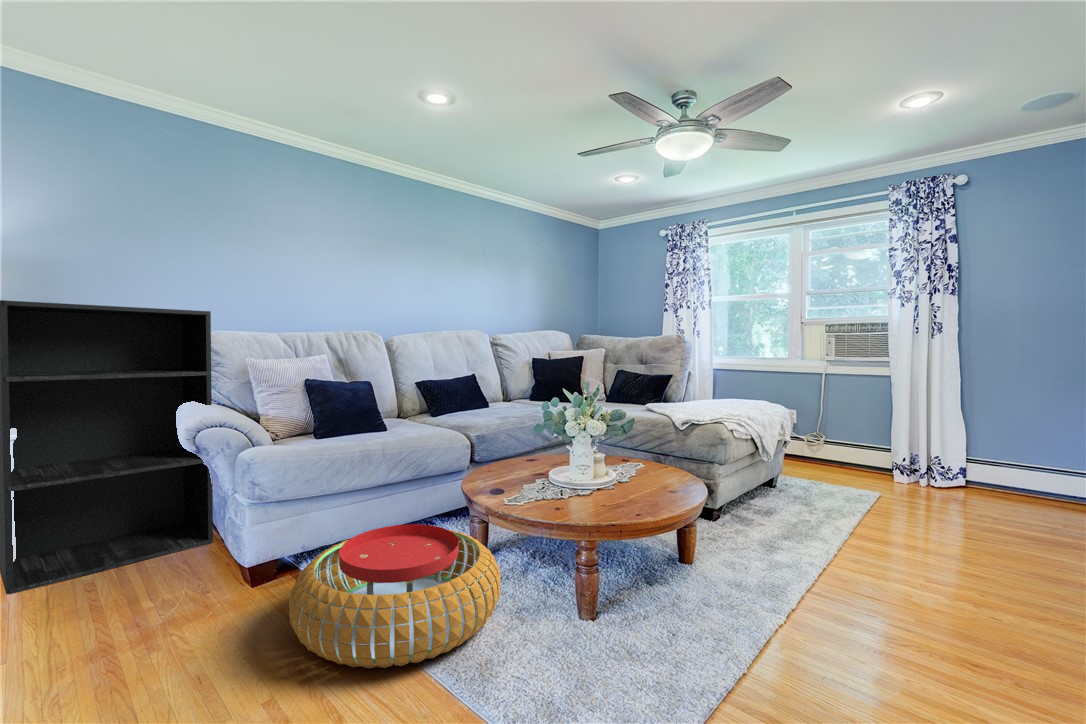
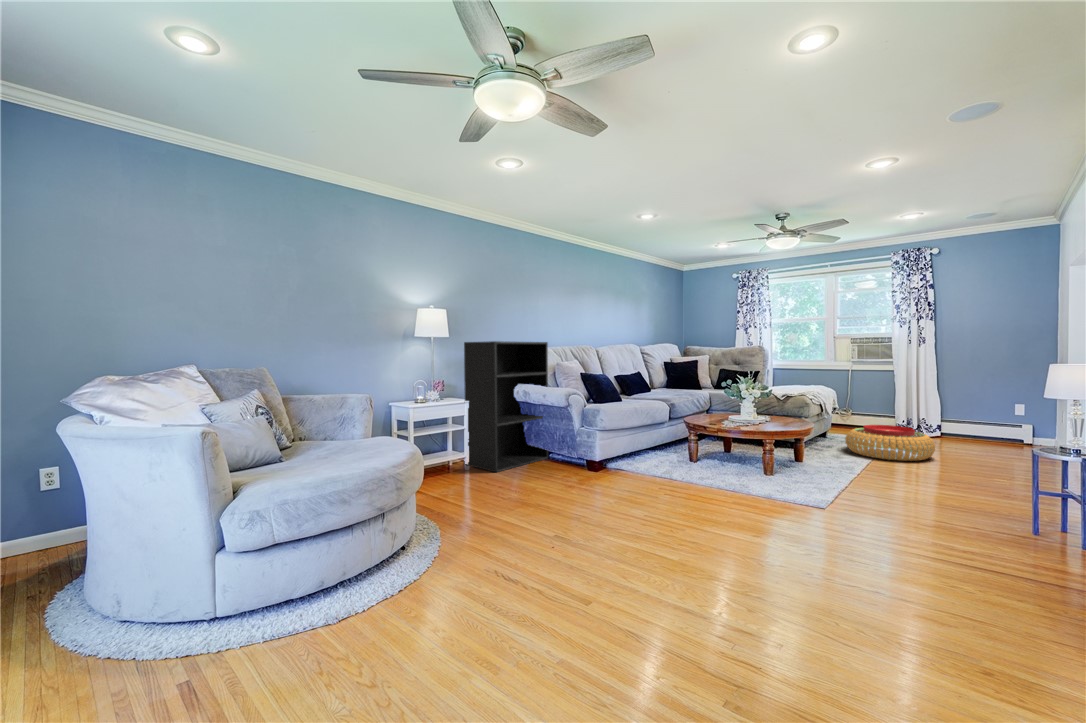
pouf: present [289,524,501,669] -> present [845,425,935,461]

